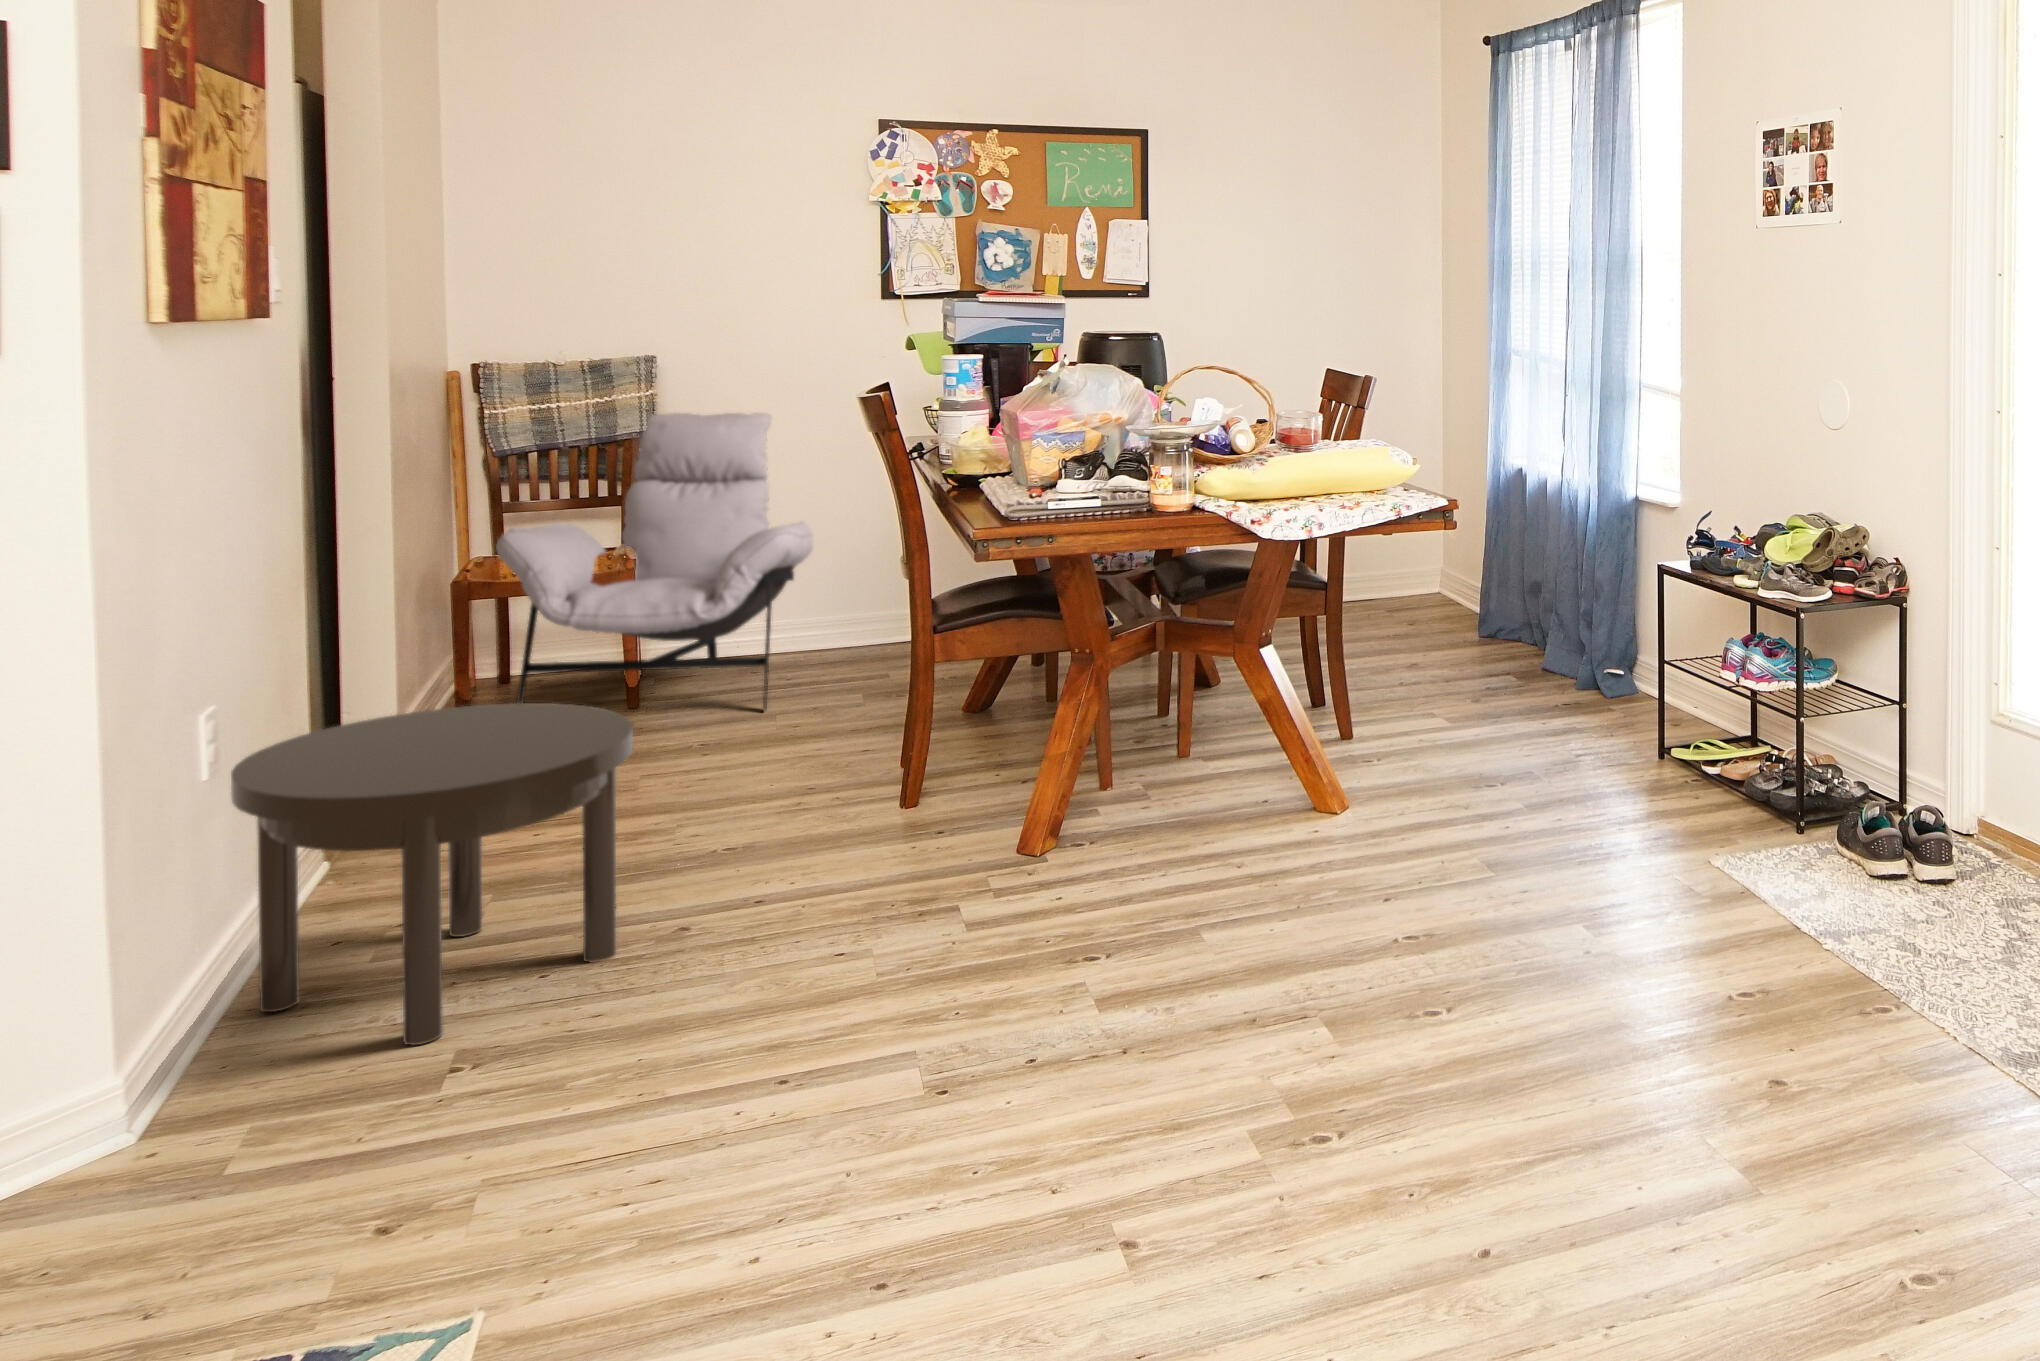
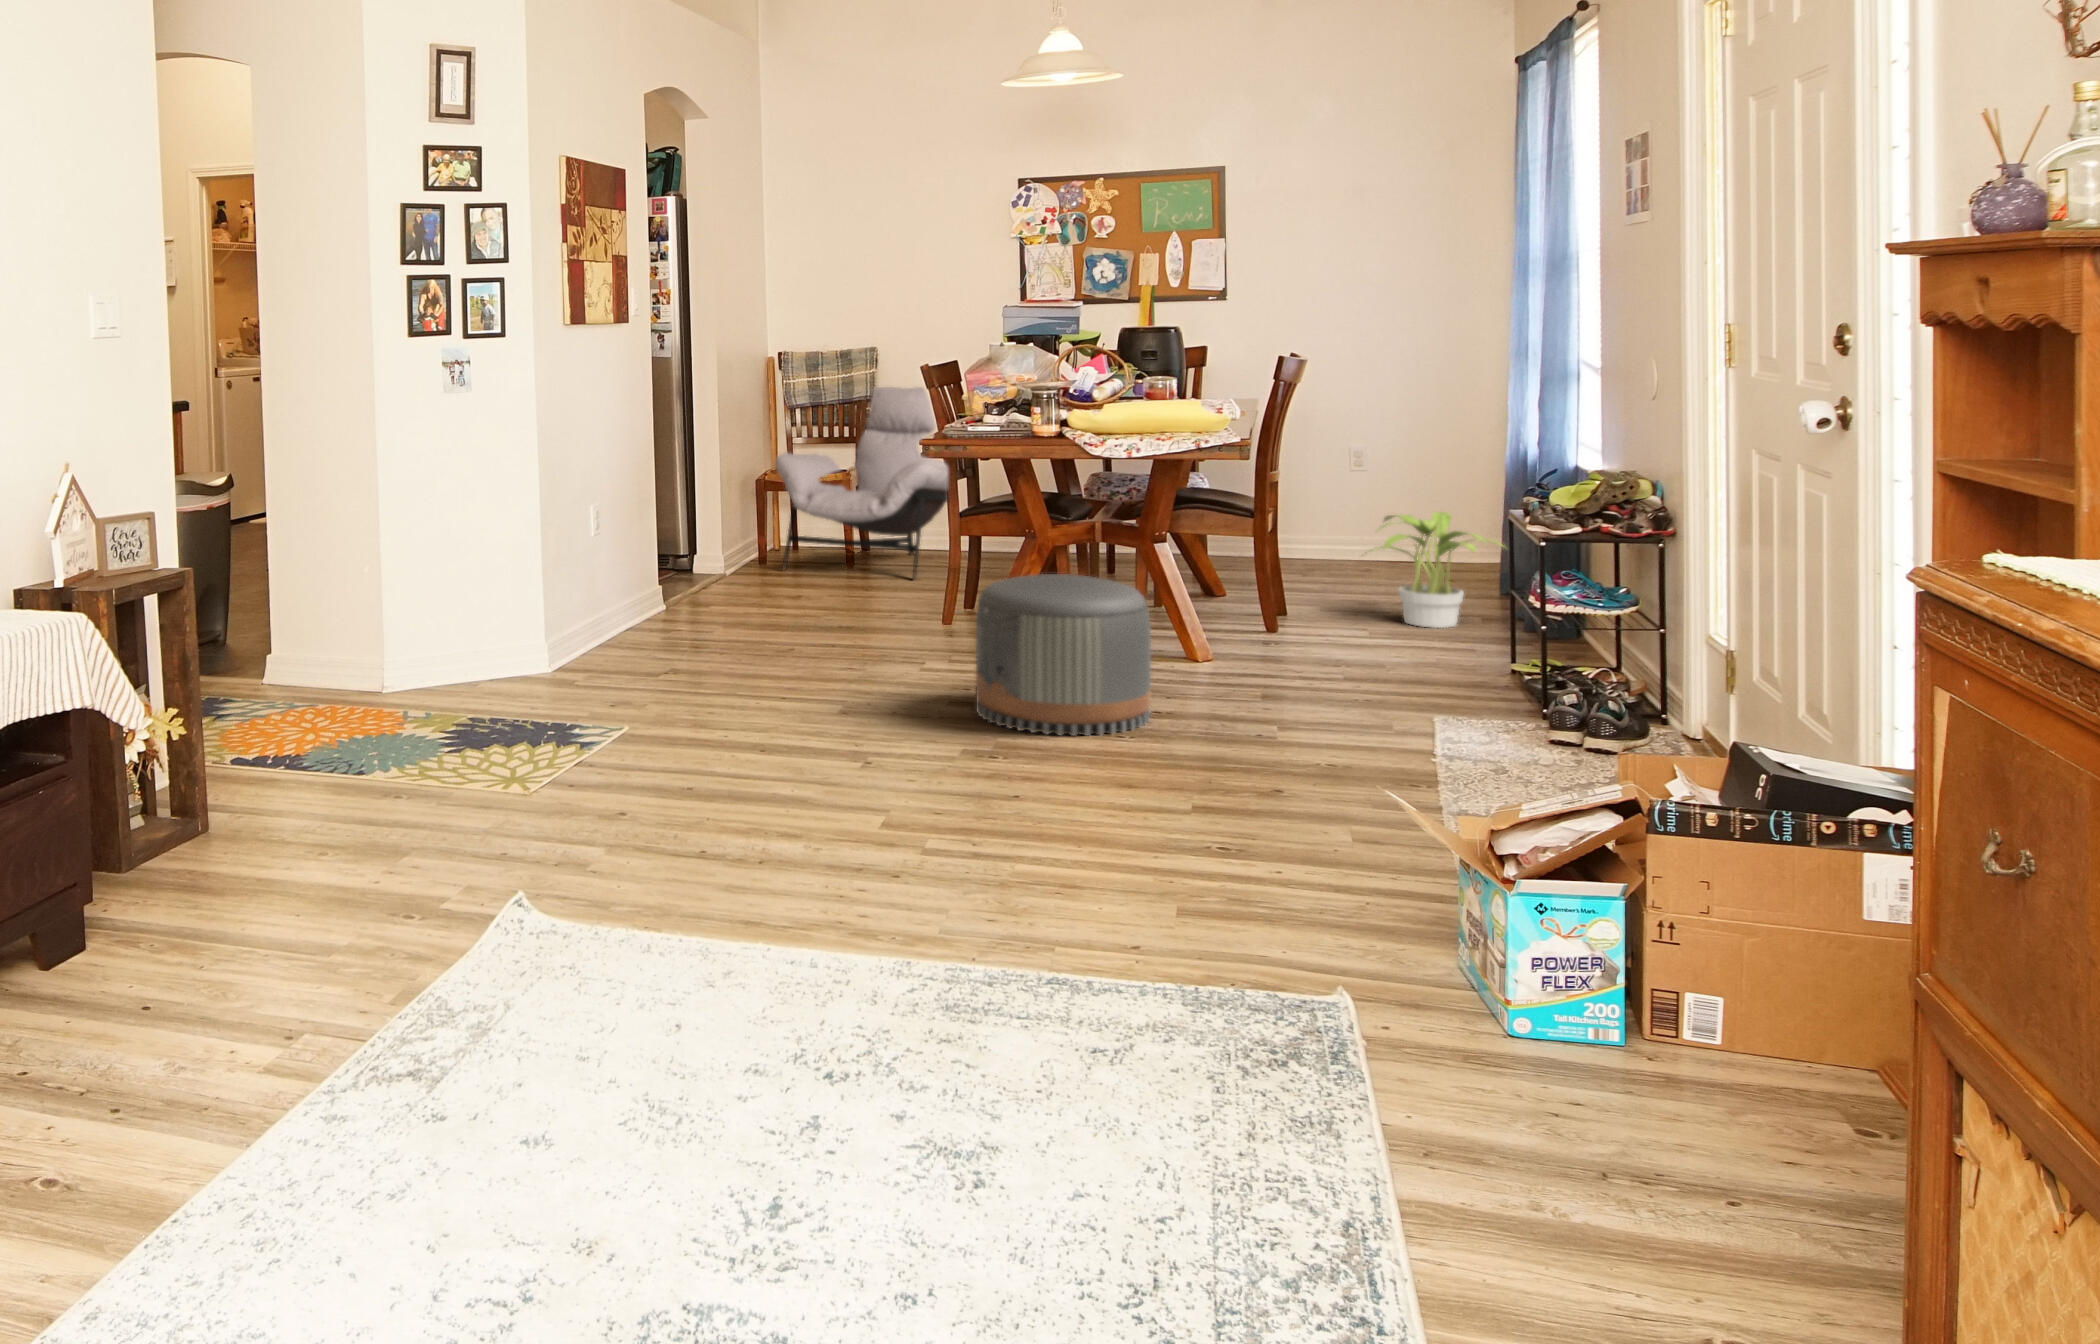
potted plant: none [1408,551,1562,693] -> present [1361,512,1503,628]
side table: present [231,703,633,1045] -> none [594,524,760,669]
pouf: none [1157,730,1433,1027] -> present [976,574,1151,736]

